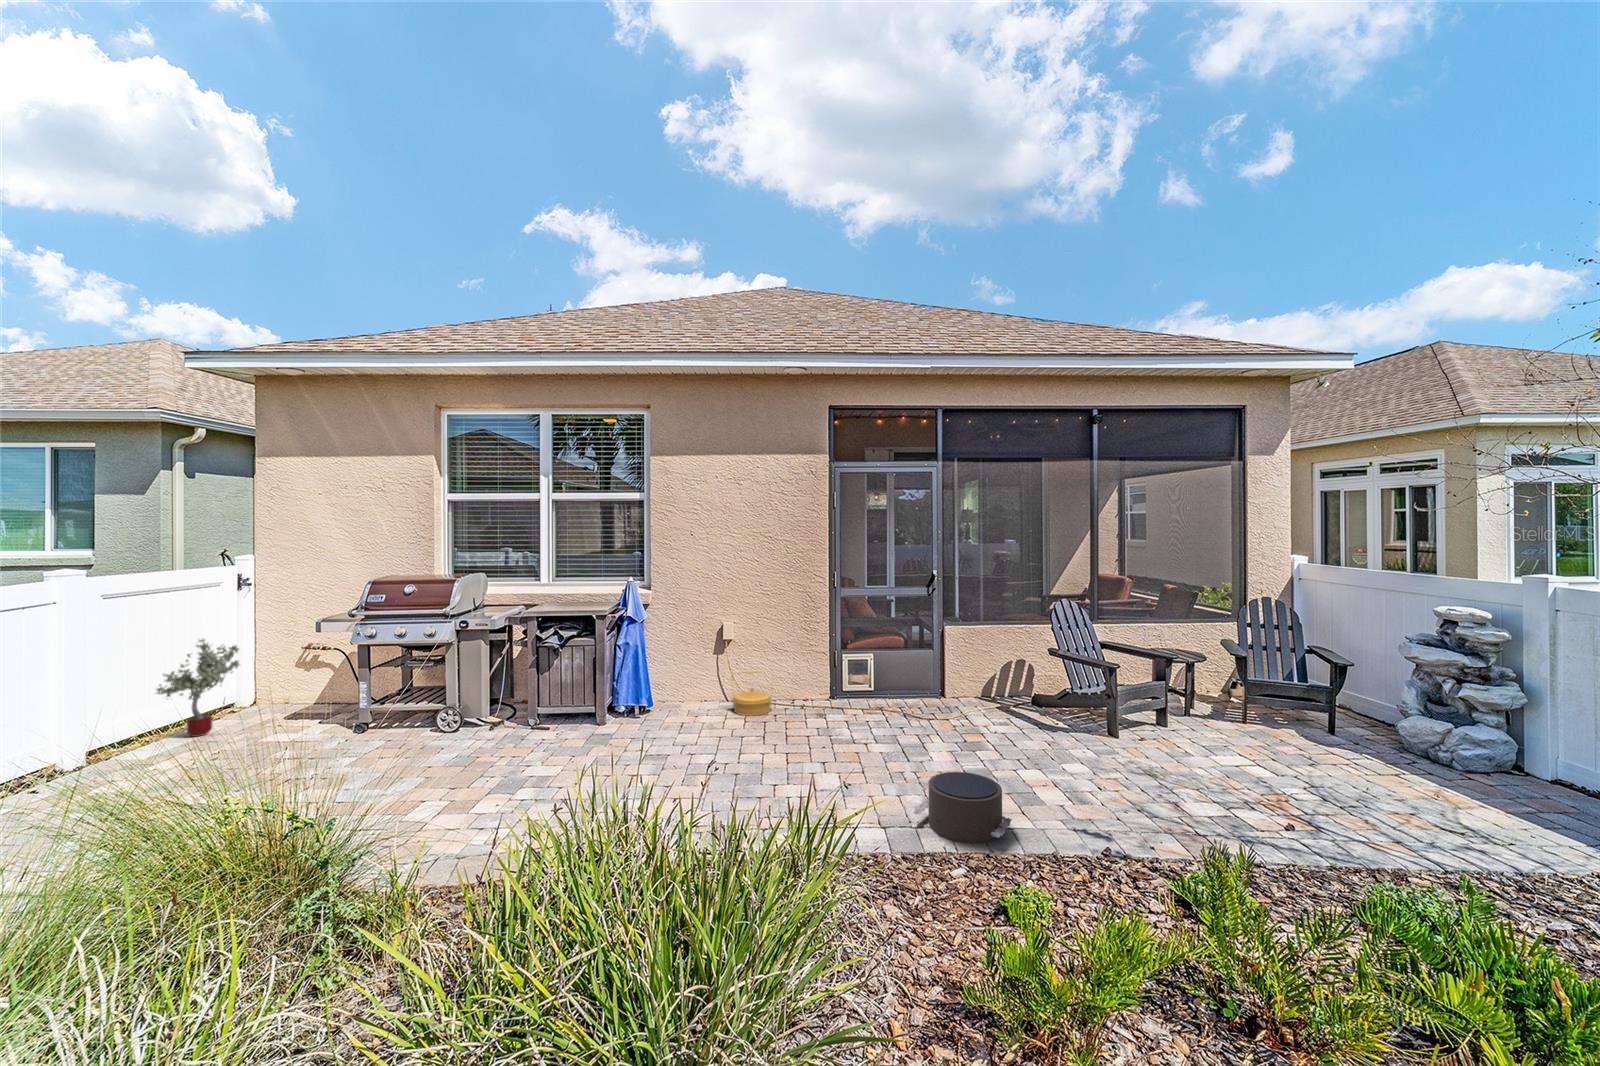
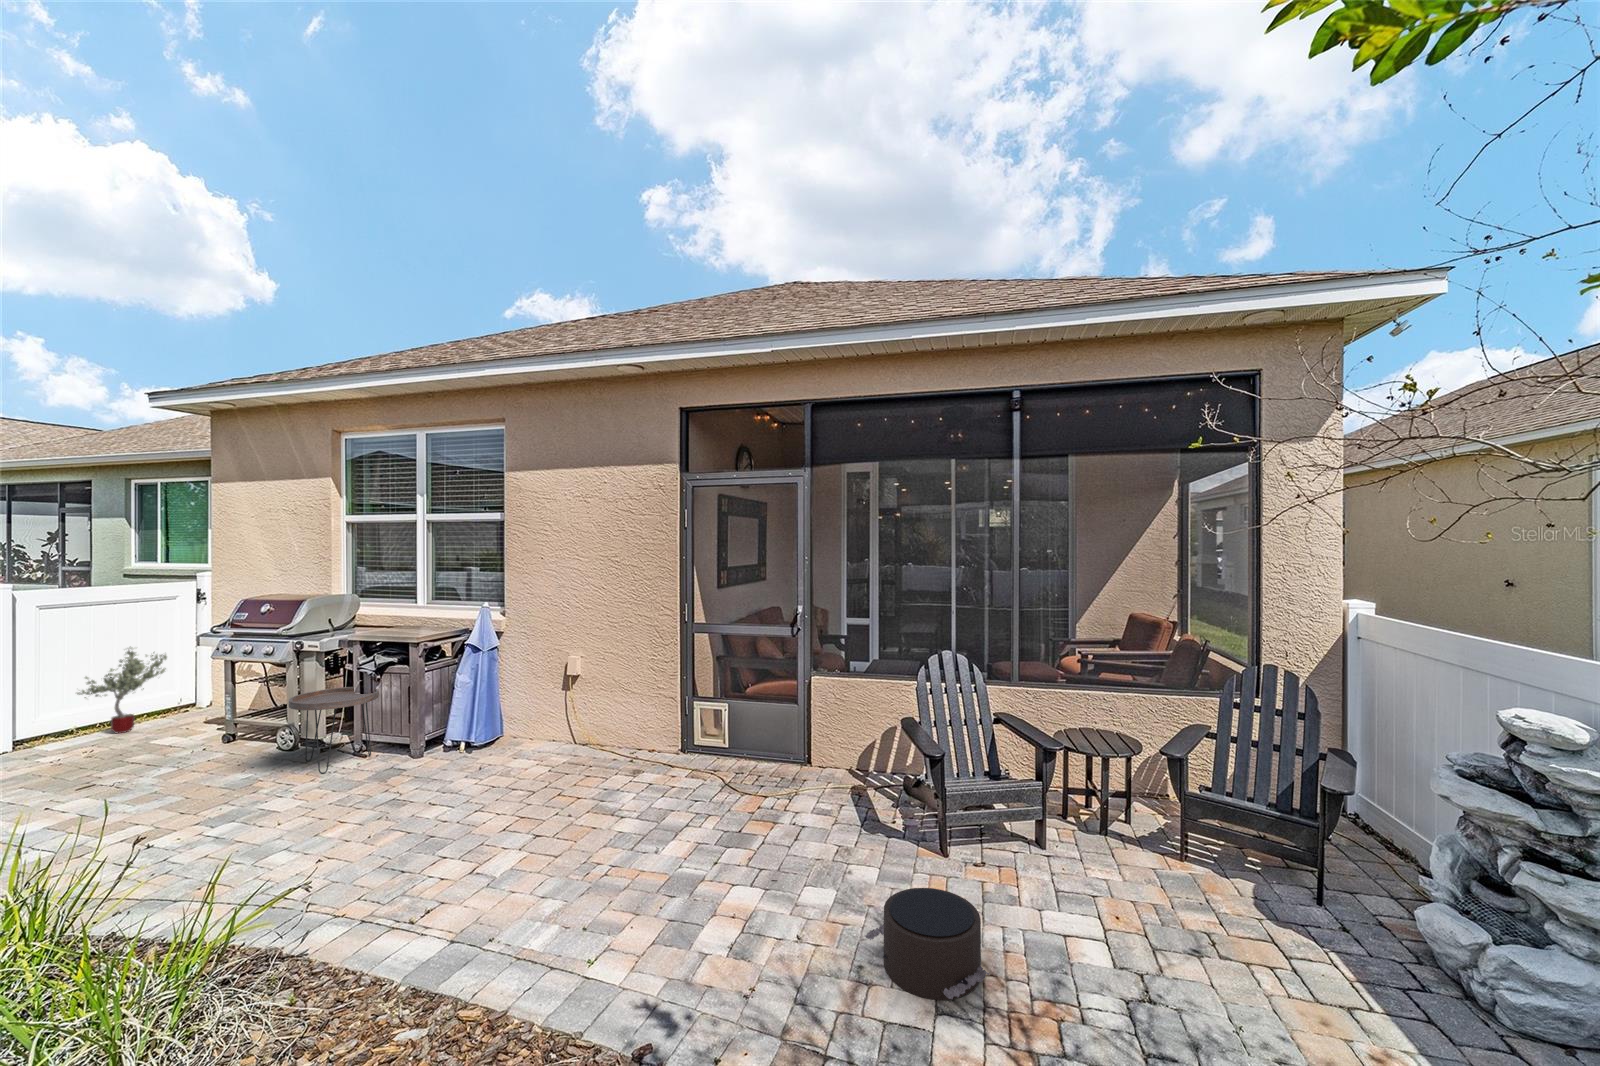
side table: none [486,661,565,744] -> present [289,687,379,774]
woven basket: present [732,670,773,716] -> none [559,711,604,766]
pouf: present [913,772,1012,843] -> present [865,888,990,1000]

